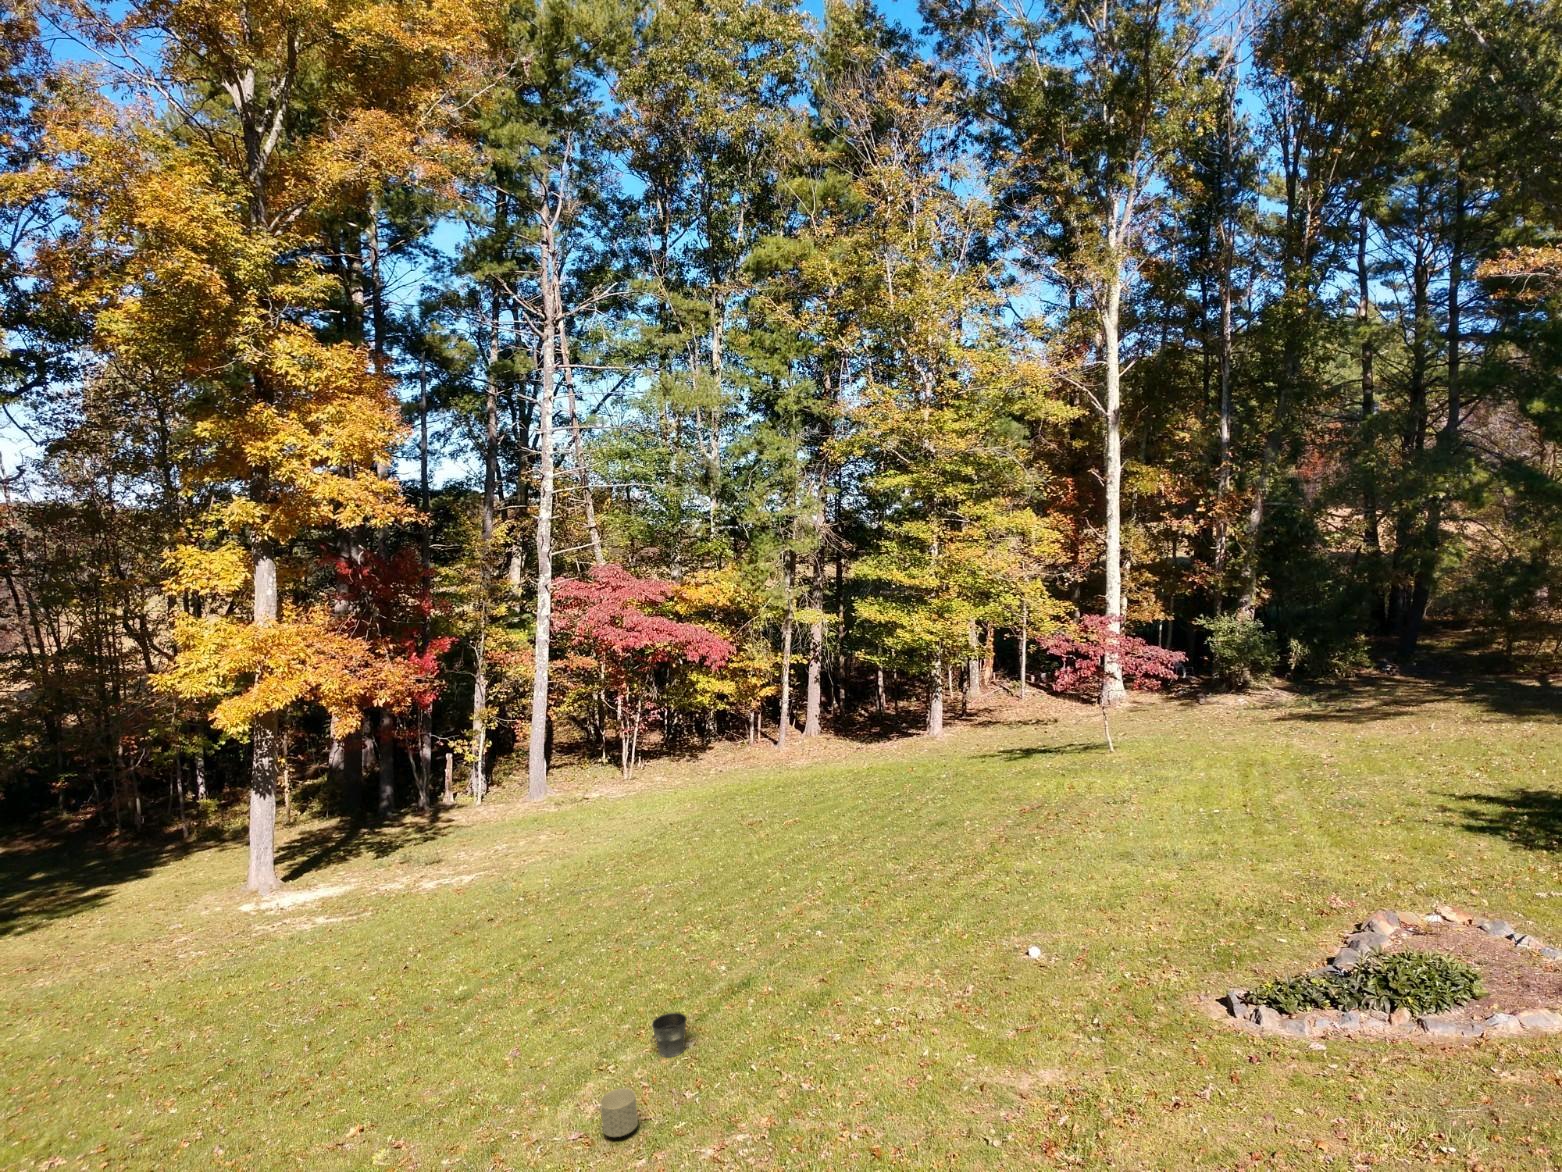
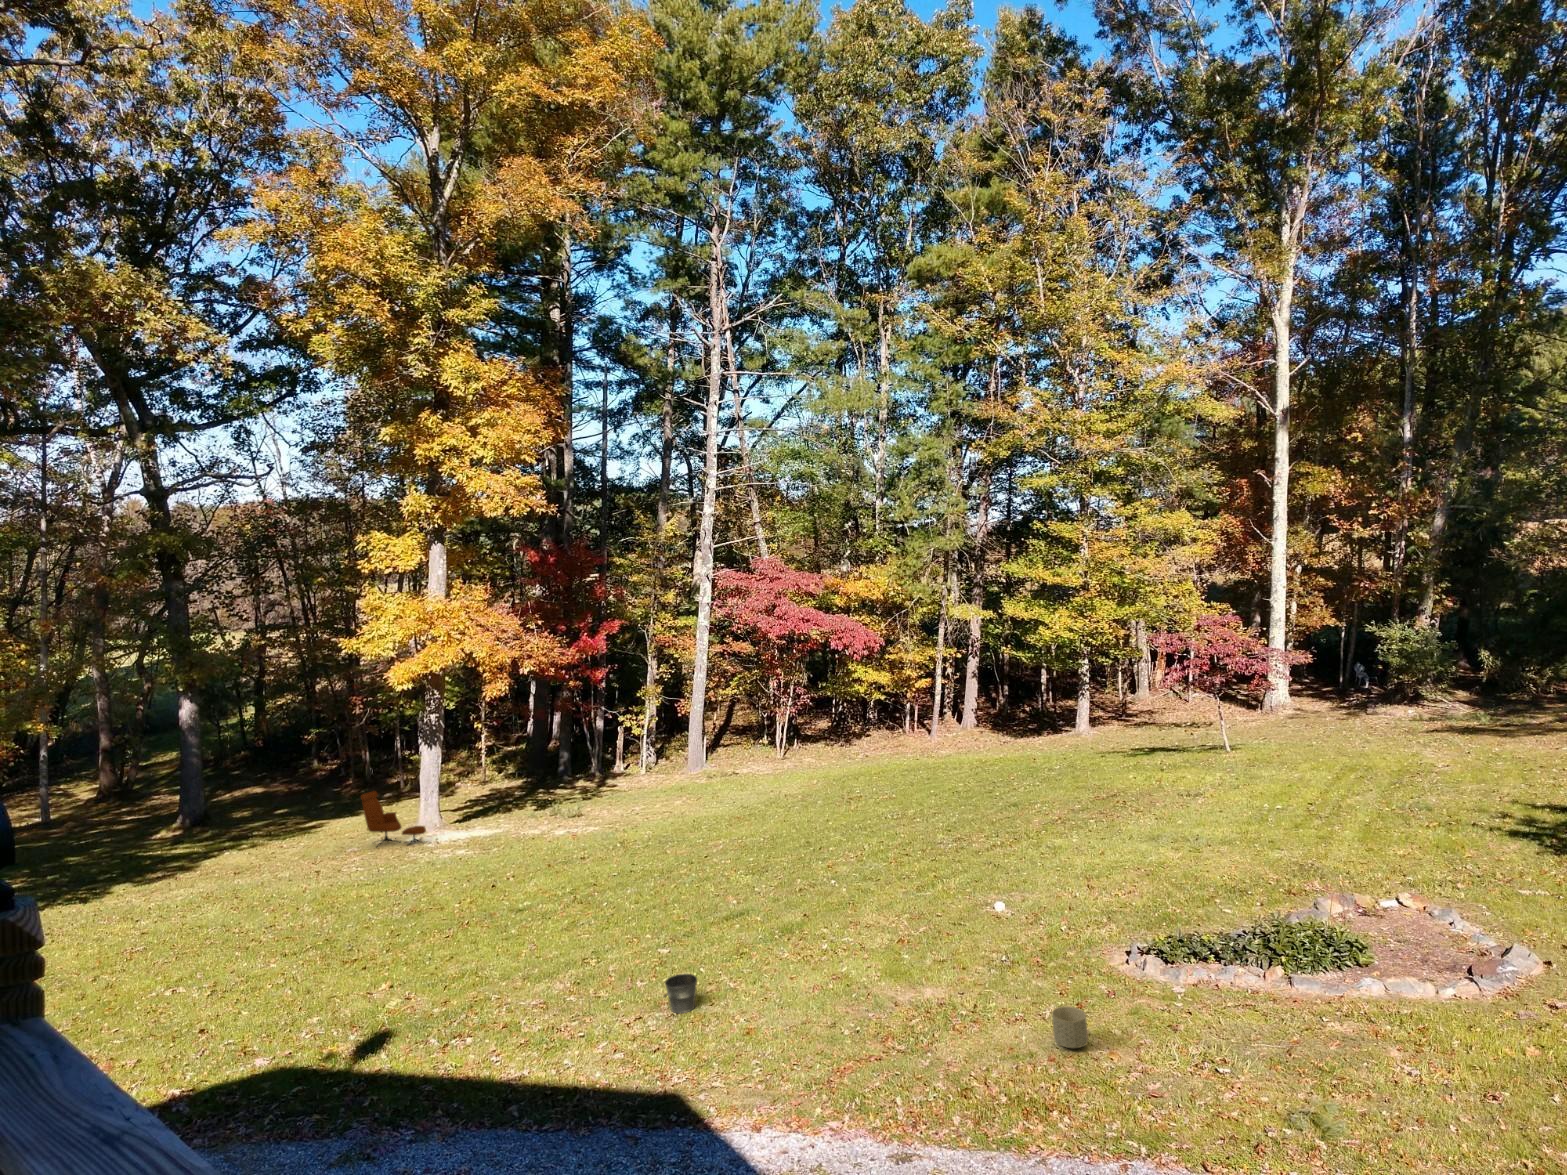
lounge chair: none [167,852,255,919] -> present [361,791,426,847]
planter: present [600,1088,638,1137] -> present [1052,1006,1088,1049]

